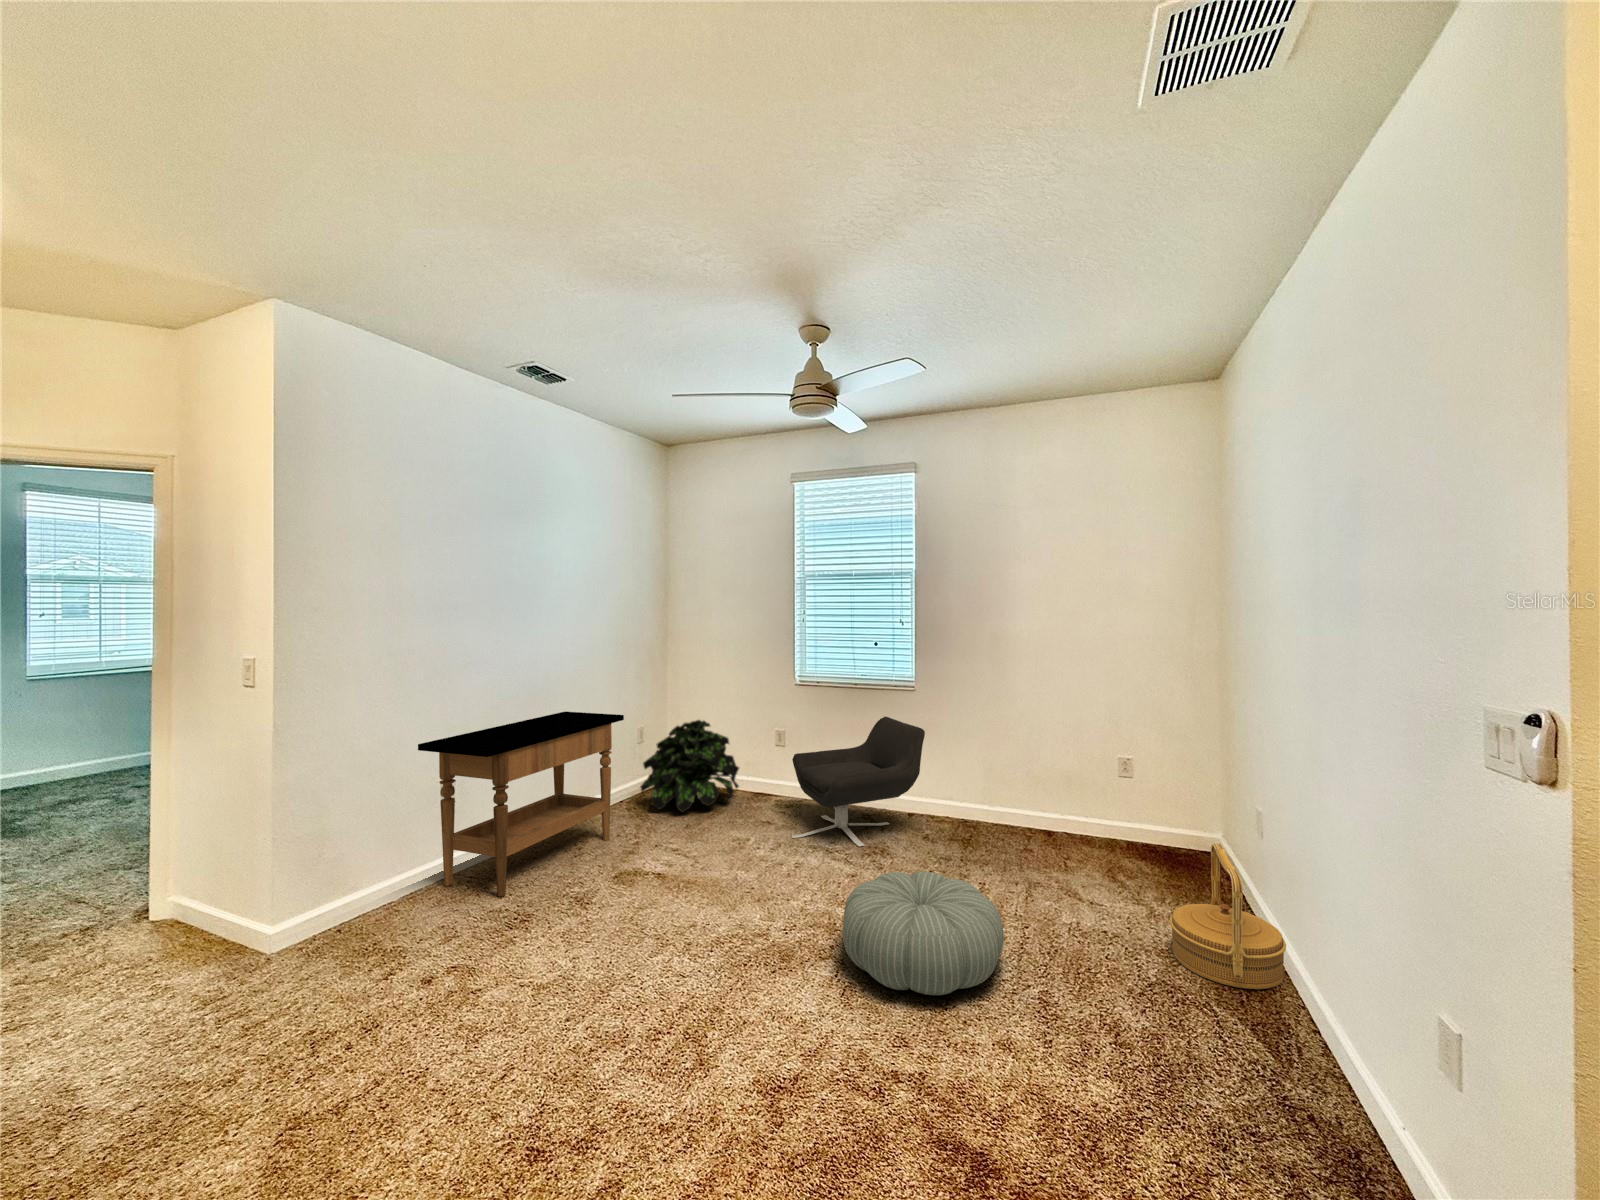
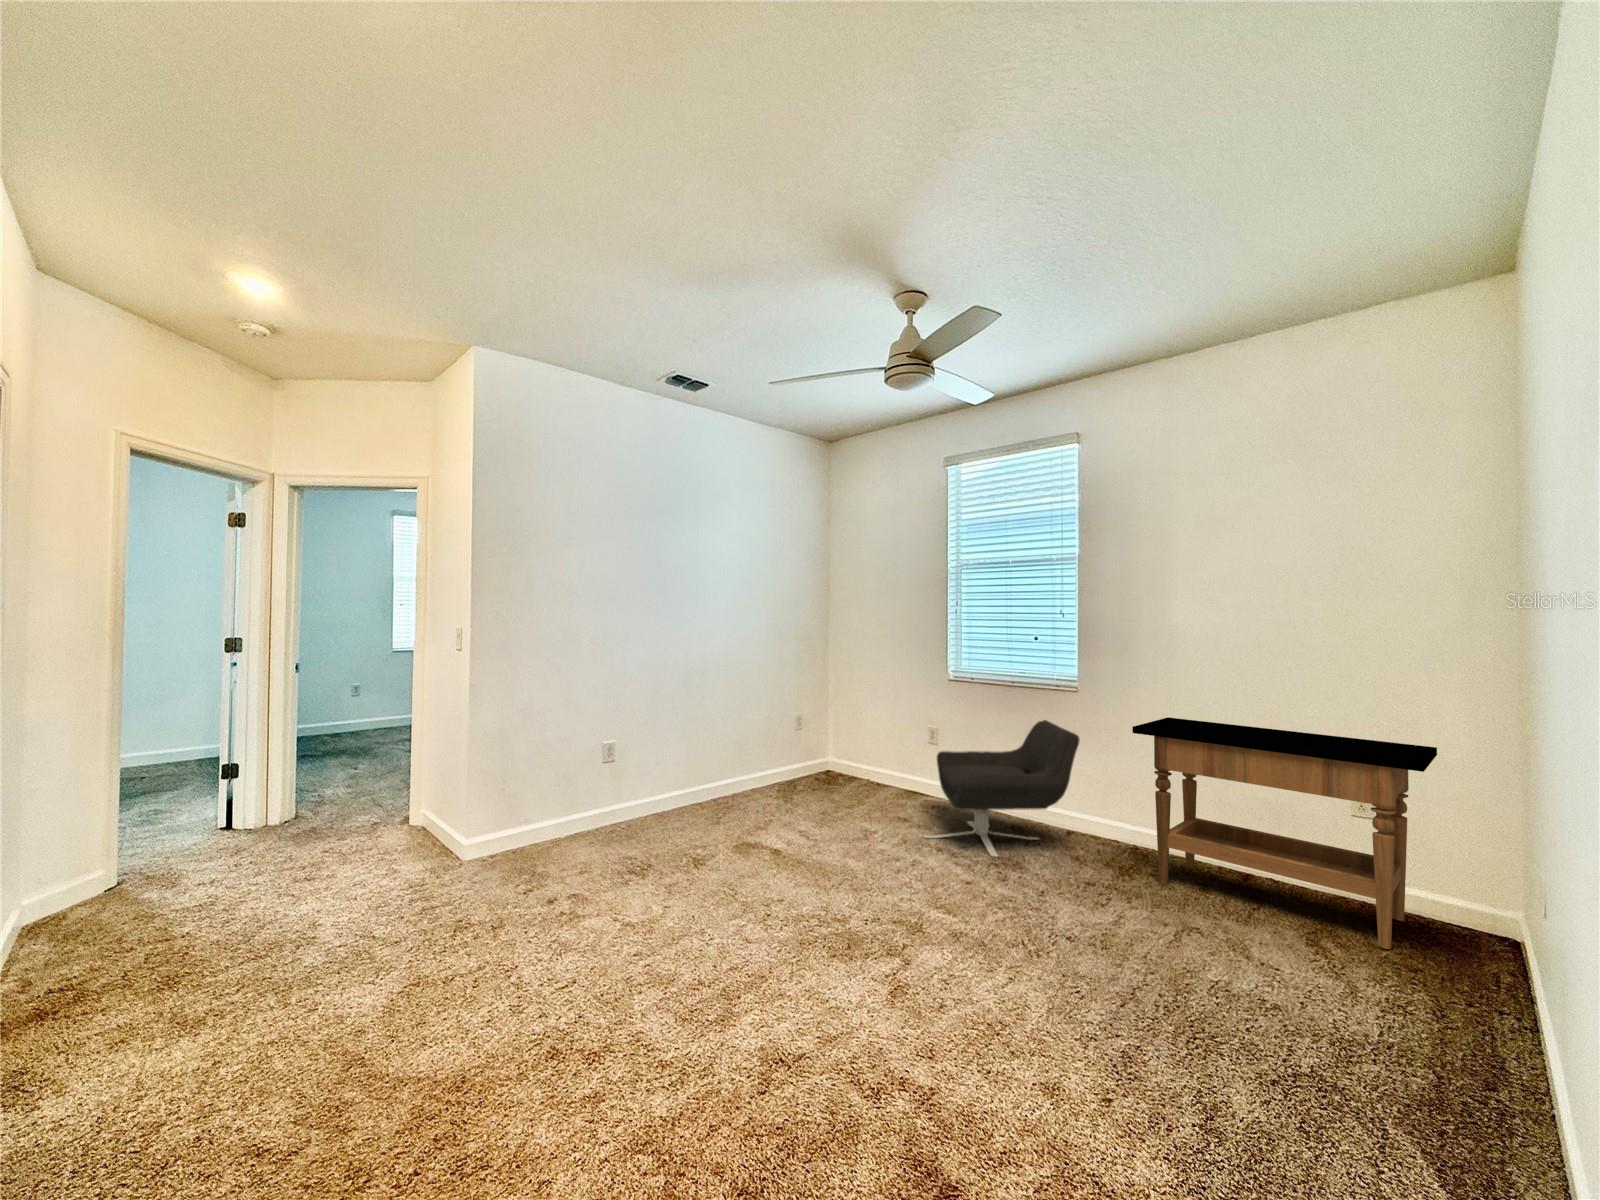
side table: present [418,712,624,896] -> present [1132,717,1437,949]
potted plant: present [641,720,739,812] -> none [793,710,894,799]
woven basket: present [1170,843,1286,989] -> none [1346,911,1534,1126]
pouf: present [842,871,1004,995] -> none [906,879,1095,1019]

